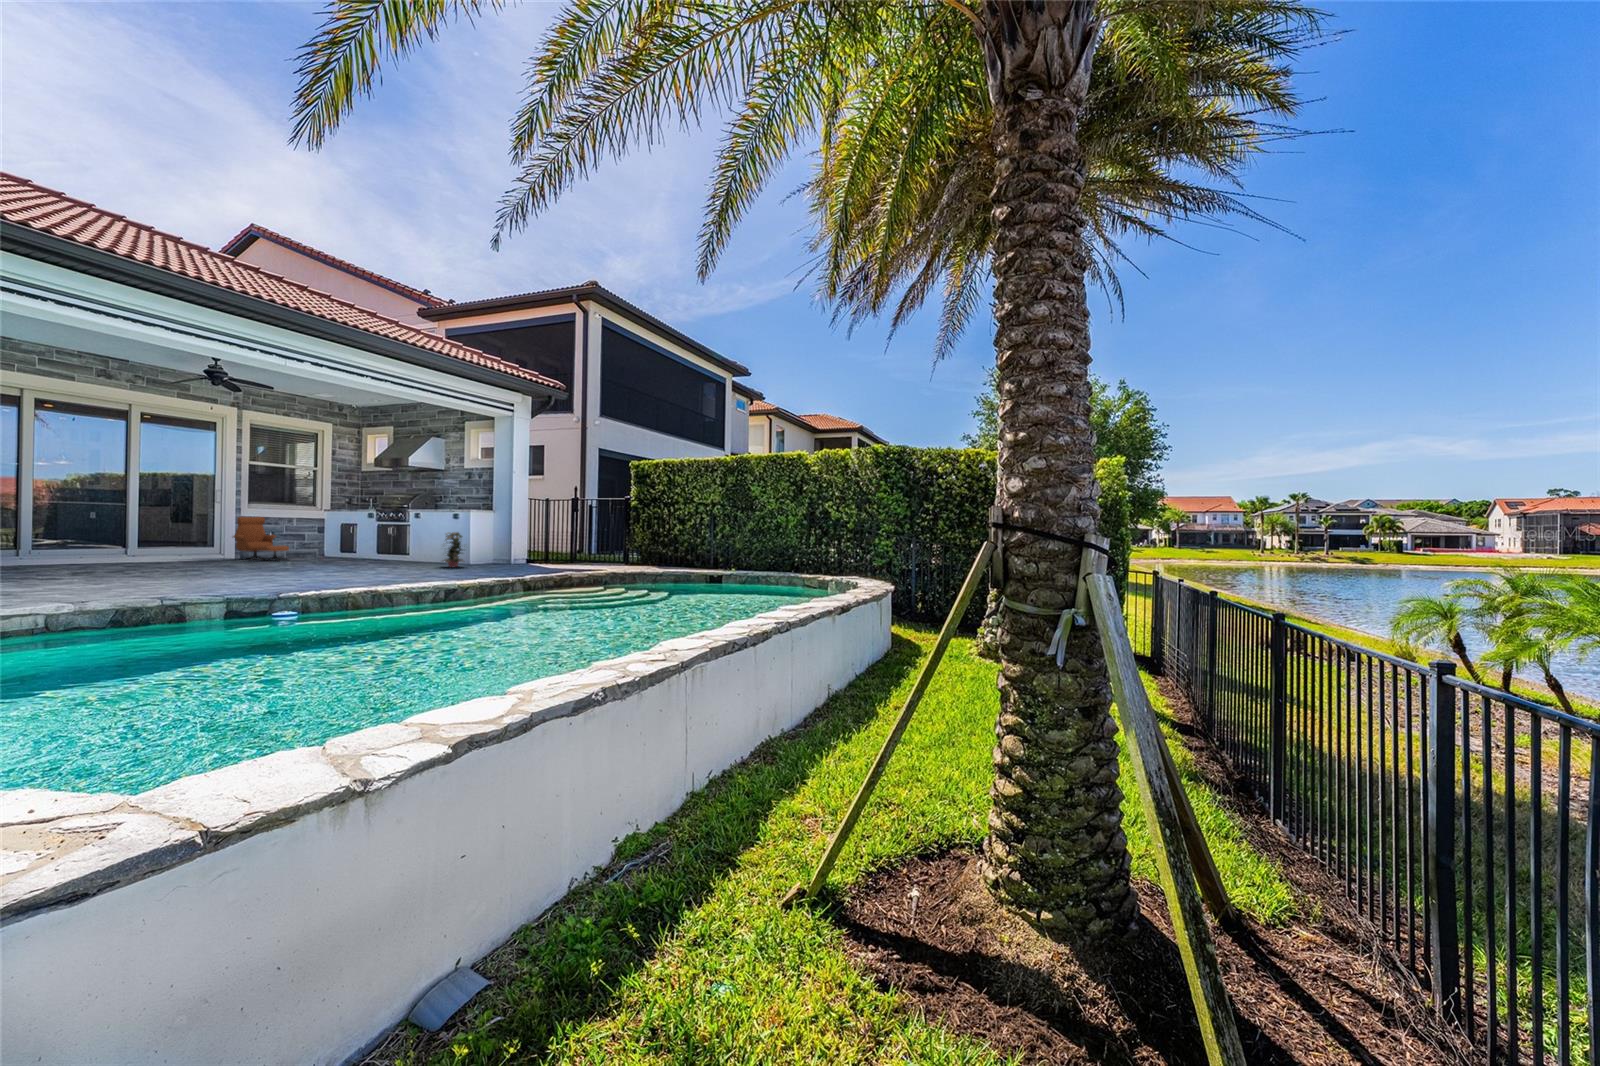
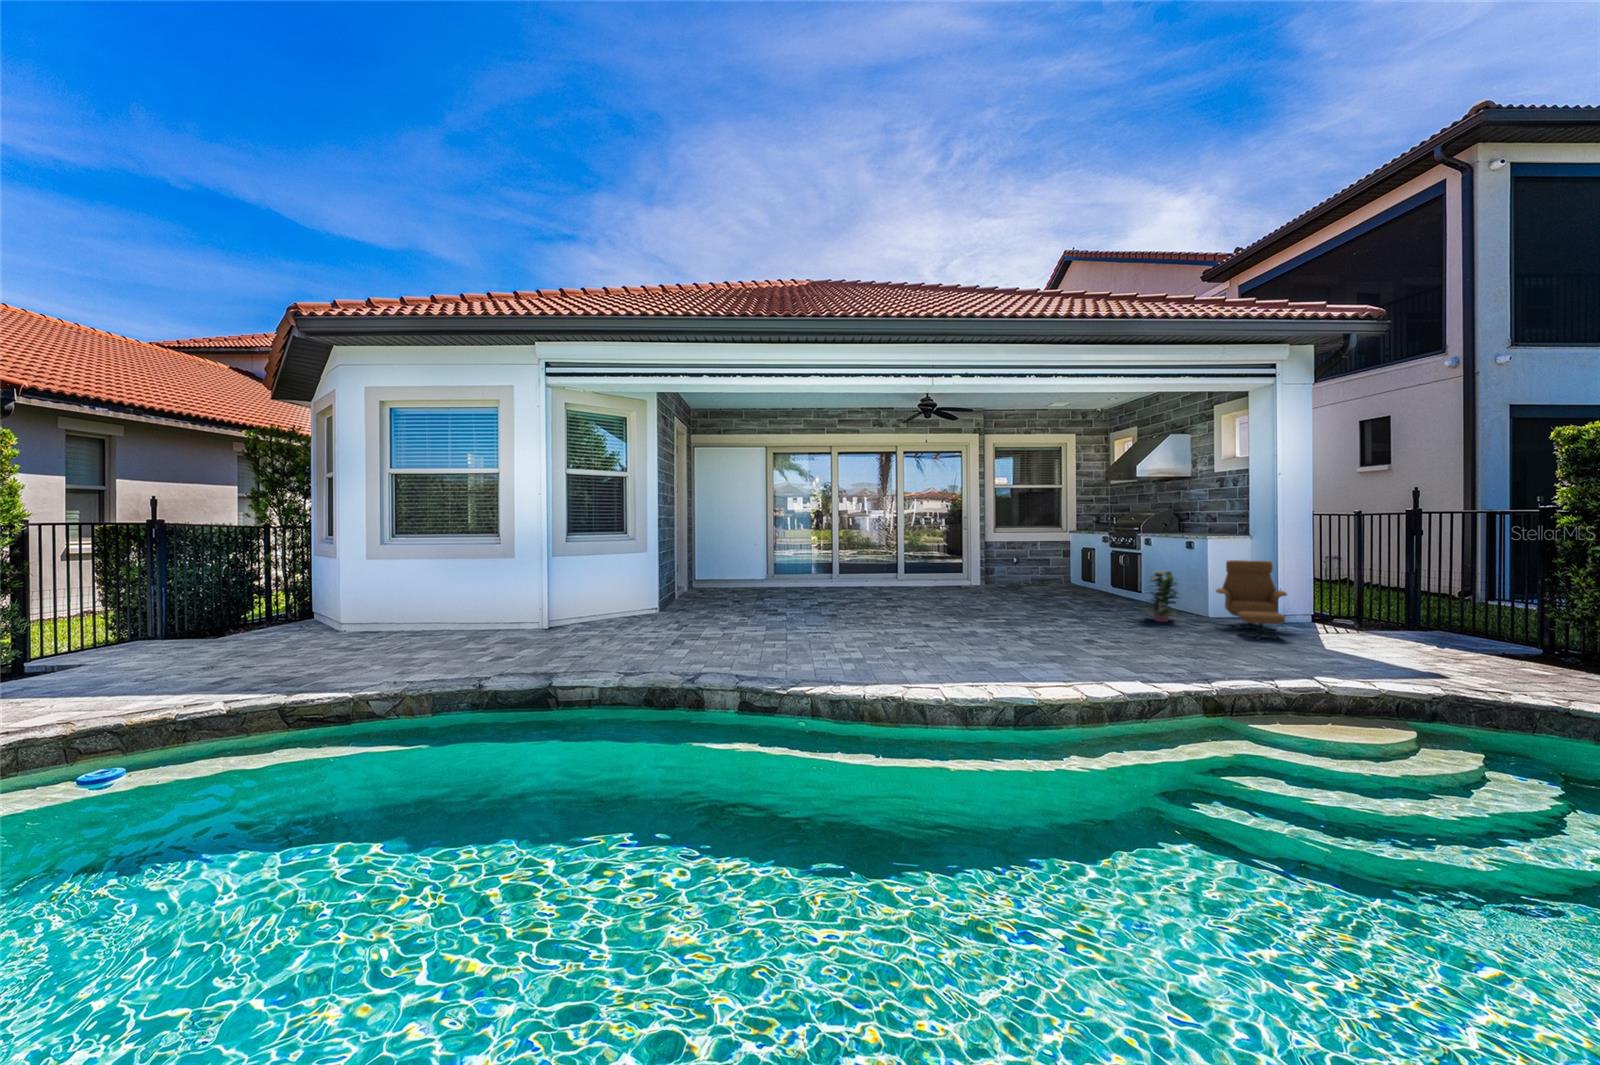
lounge chair: present [233,517,289,561] -> present [1216,560,1287,640]

